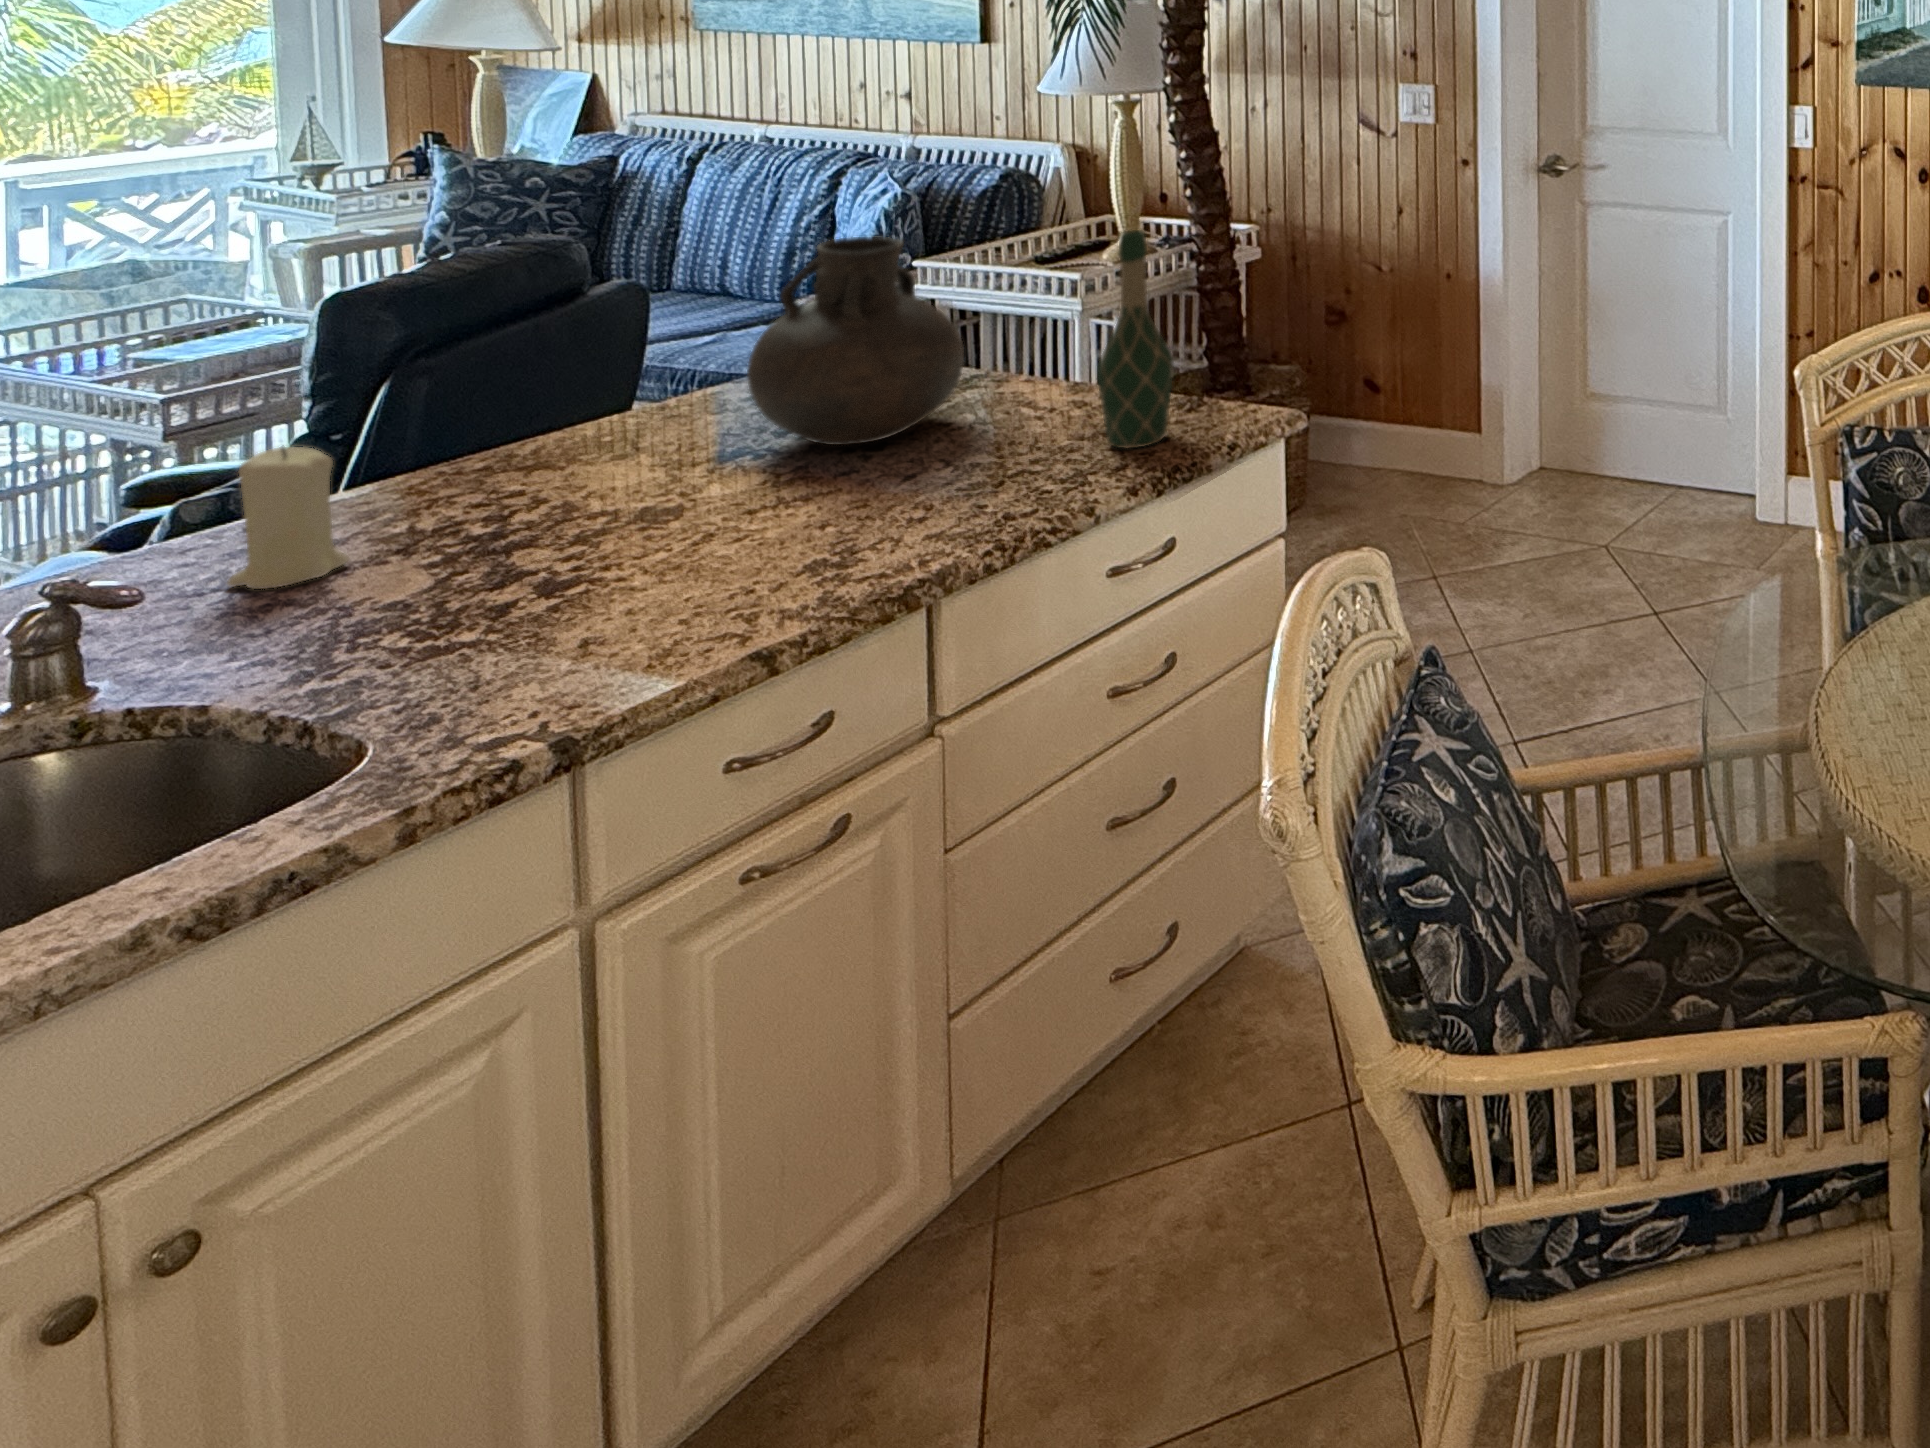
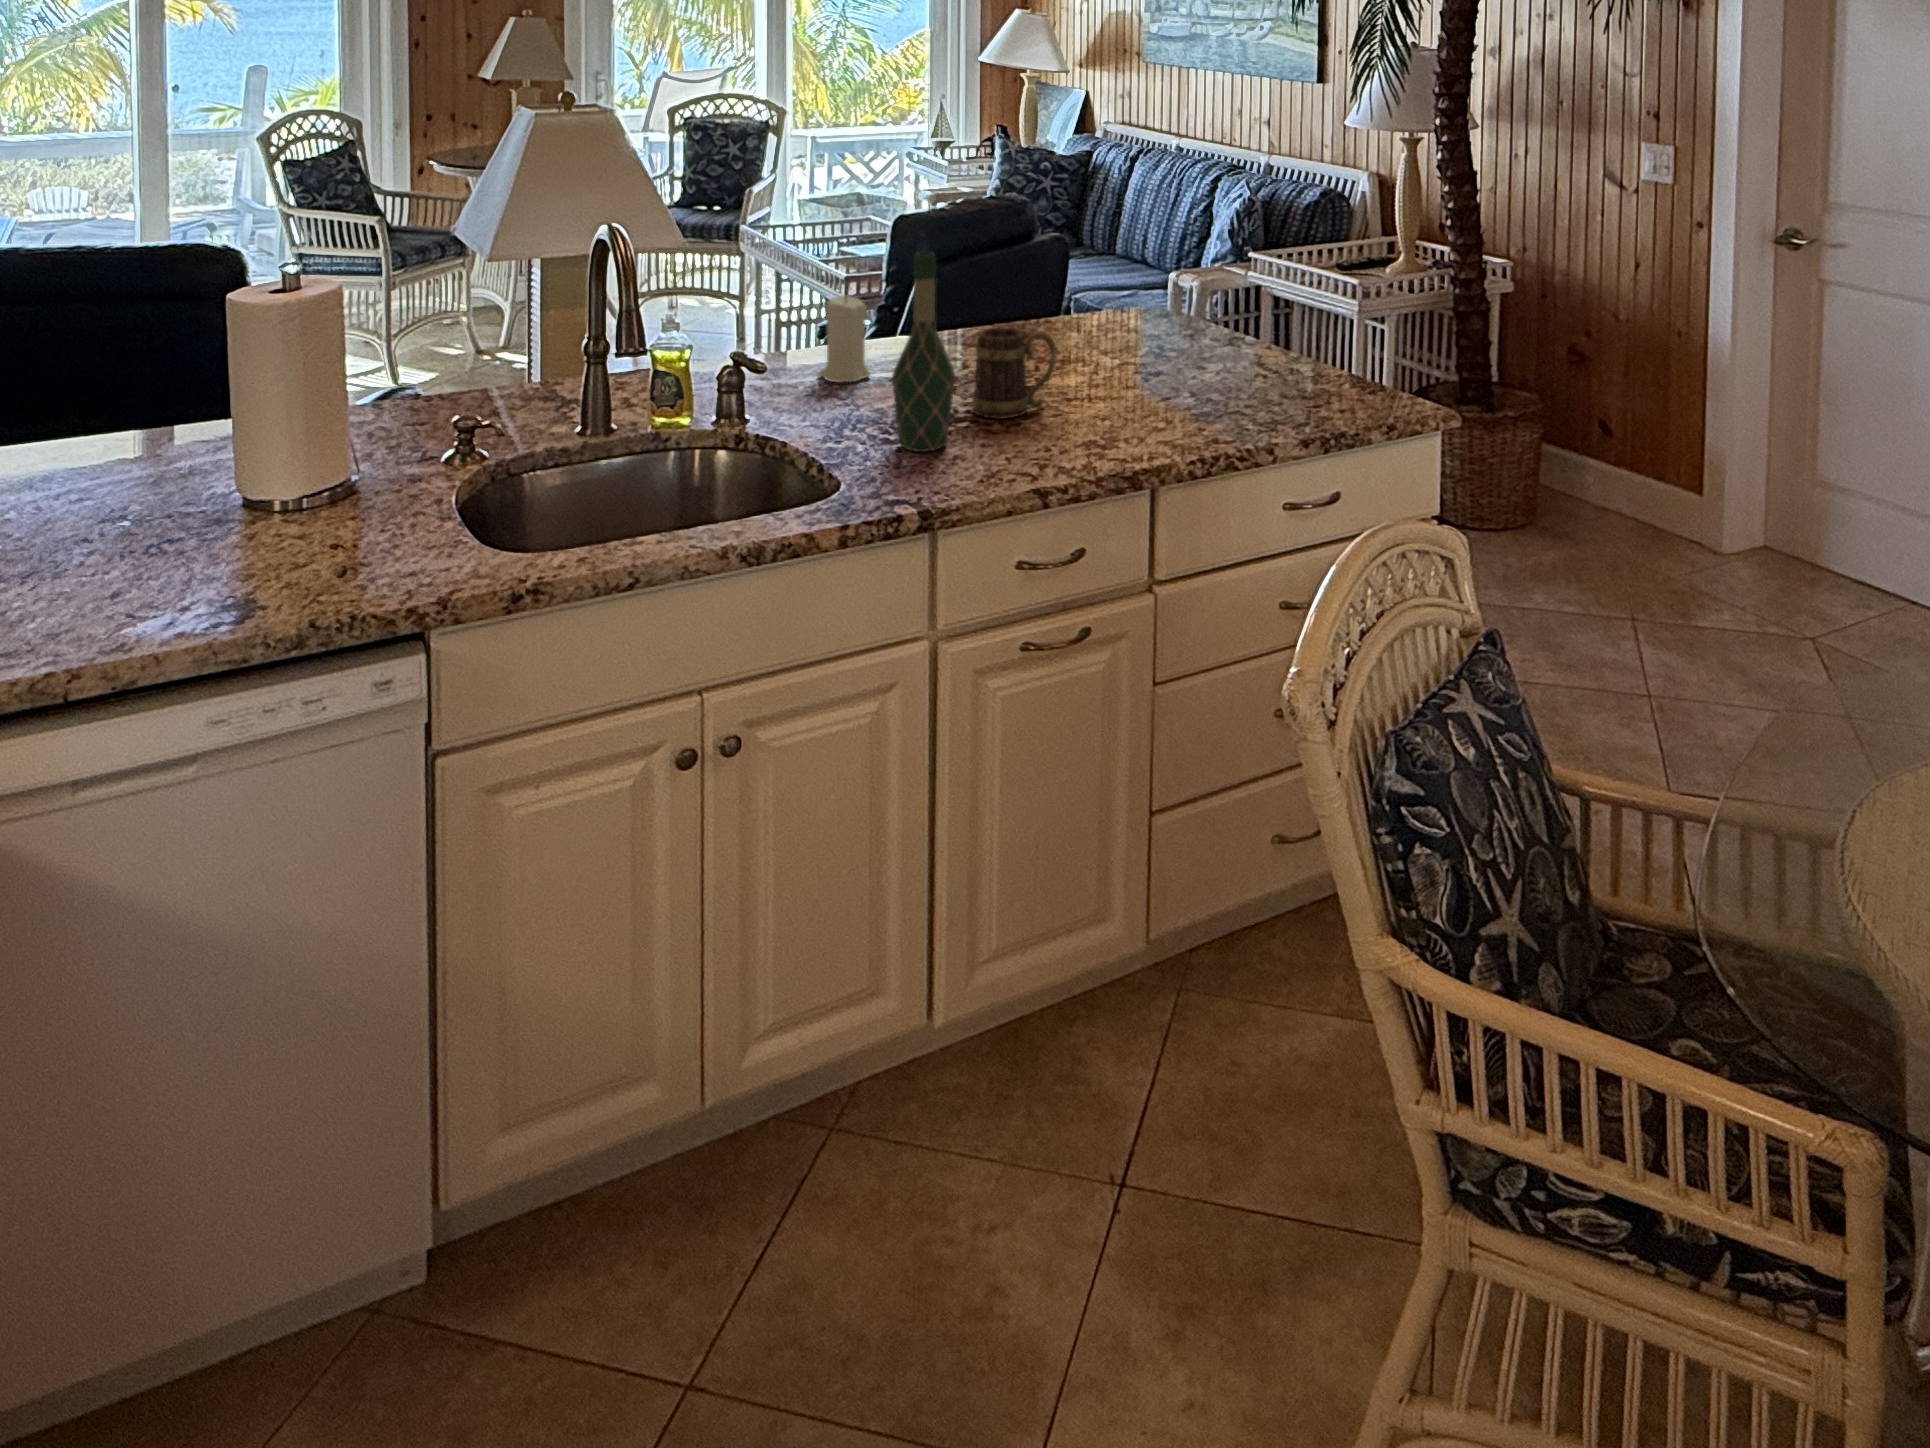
wine bottle: present [1097,230,1174,448] -> present [892,252,955,452]
vase: present [747,237,964,445] -> none [1086,209,1221,366]
mug: none [581,433,733,576] -> present [972,327,1057,419]

